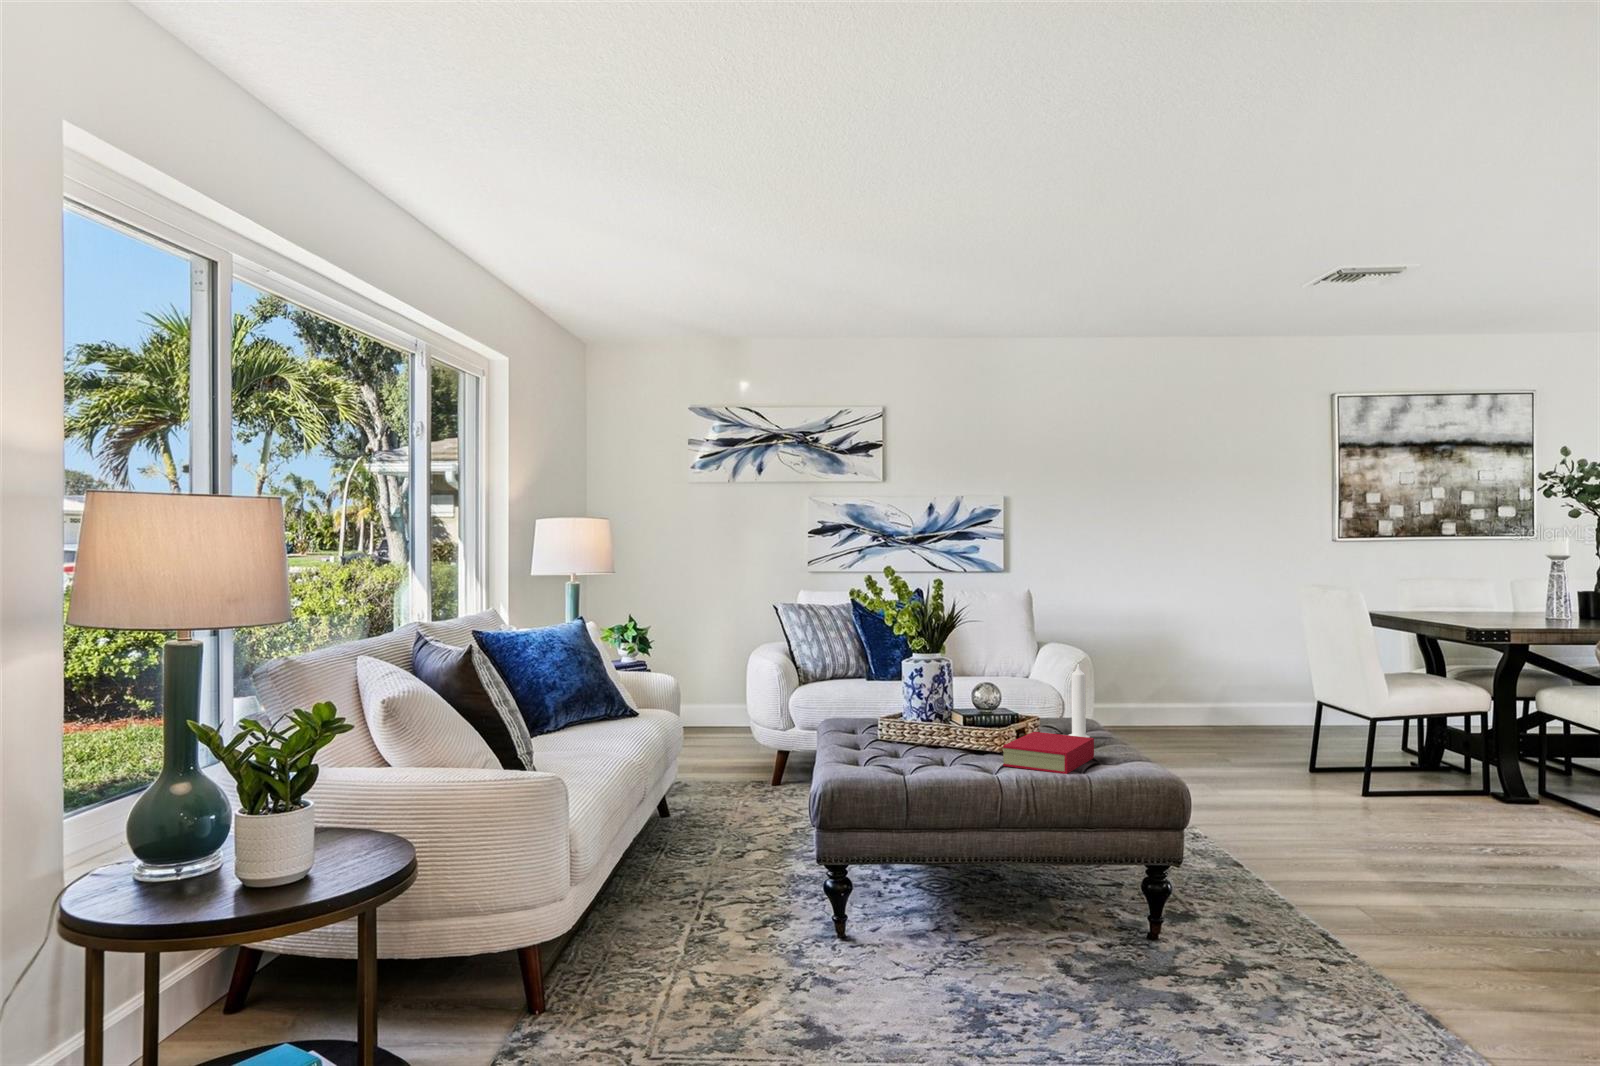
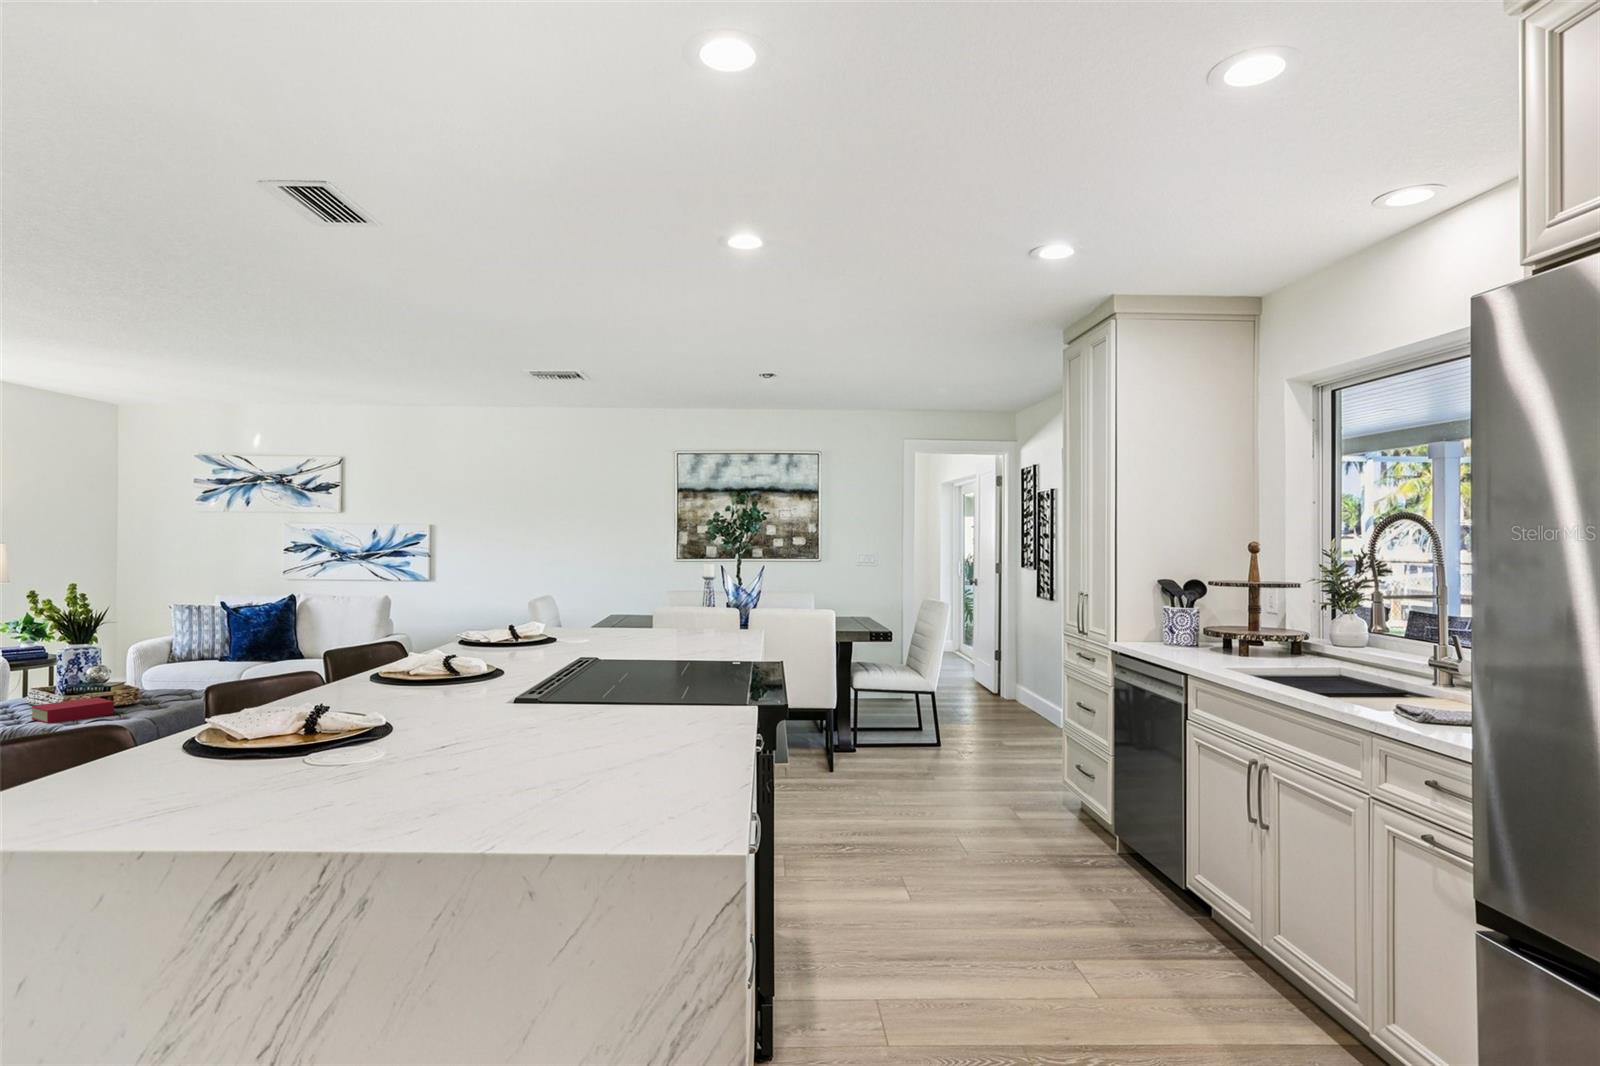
candle: present [1069,664,1090,738] -> none [161,653,178,703]

